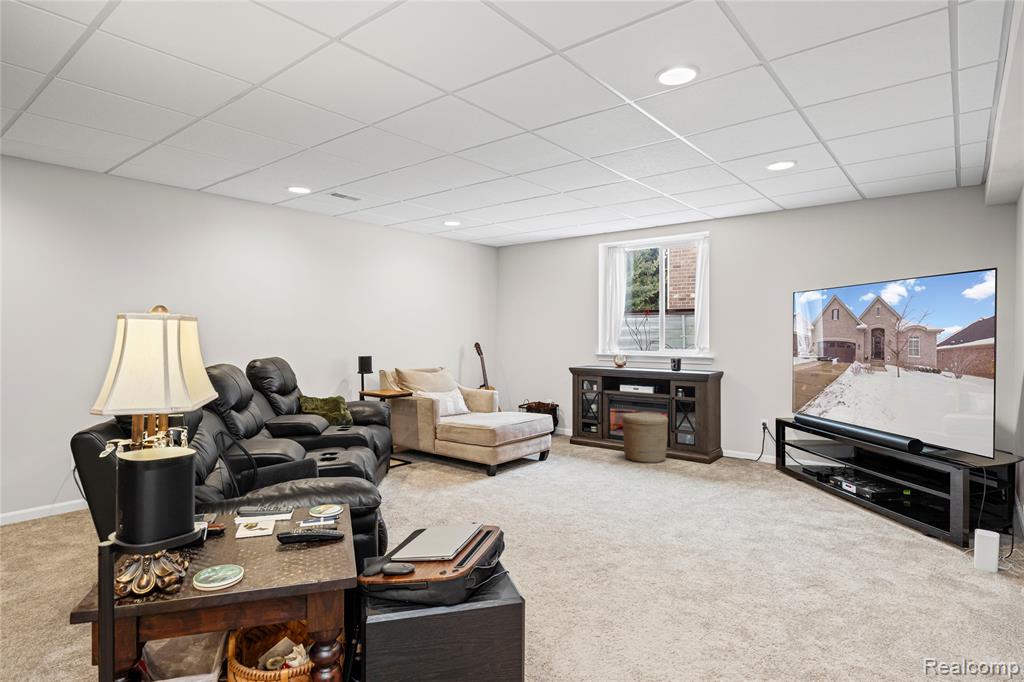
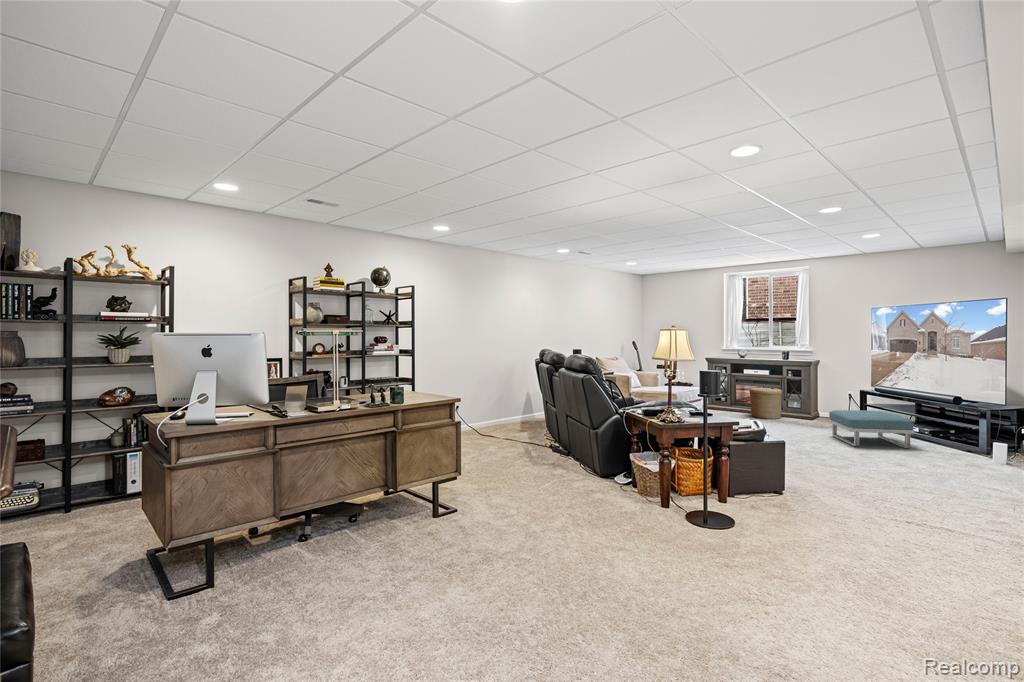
footstool: none [720,458,848,529] -> present [829,410,914,448]

